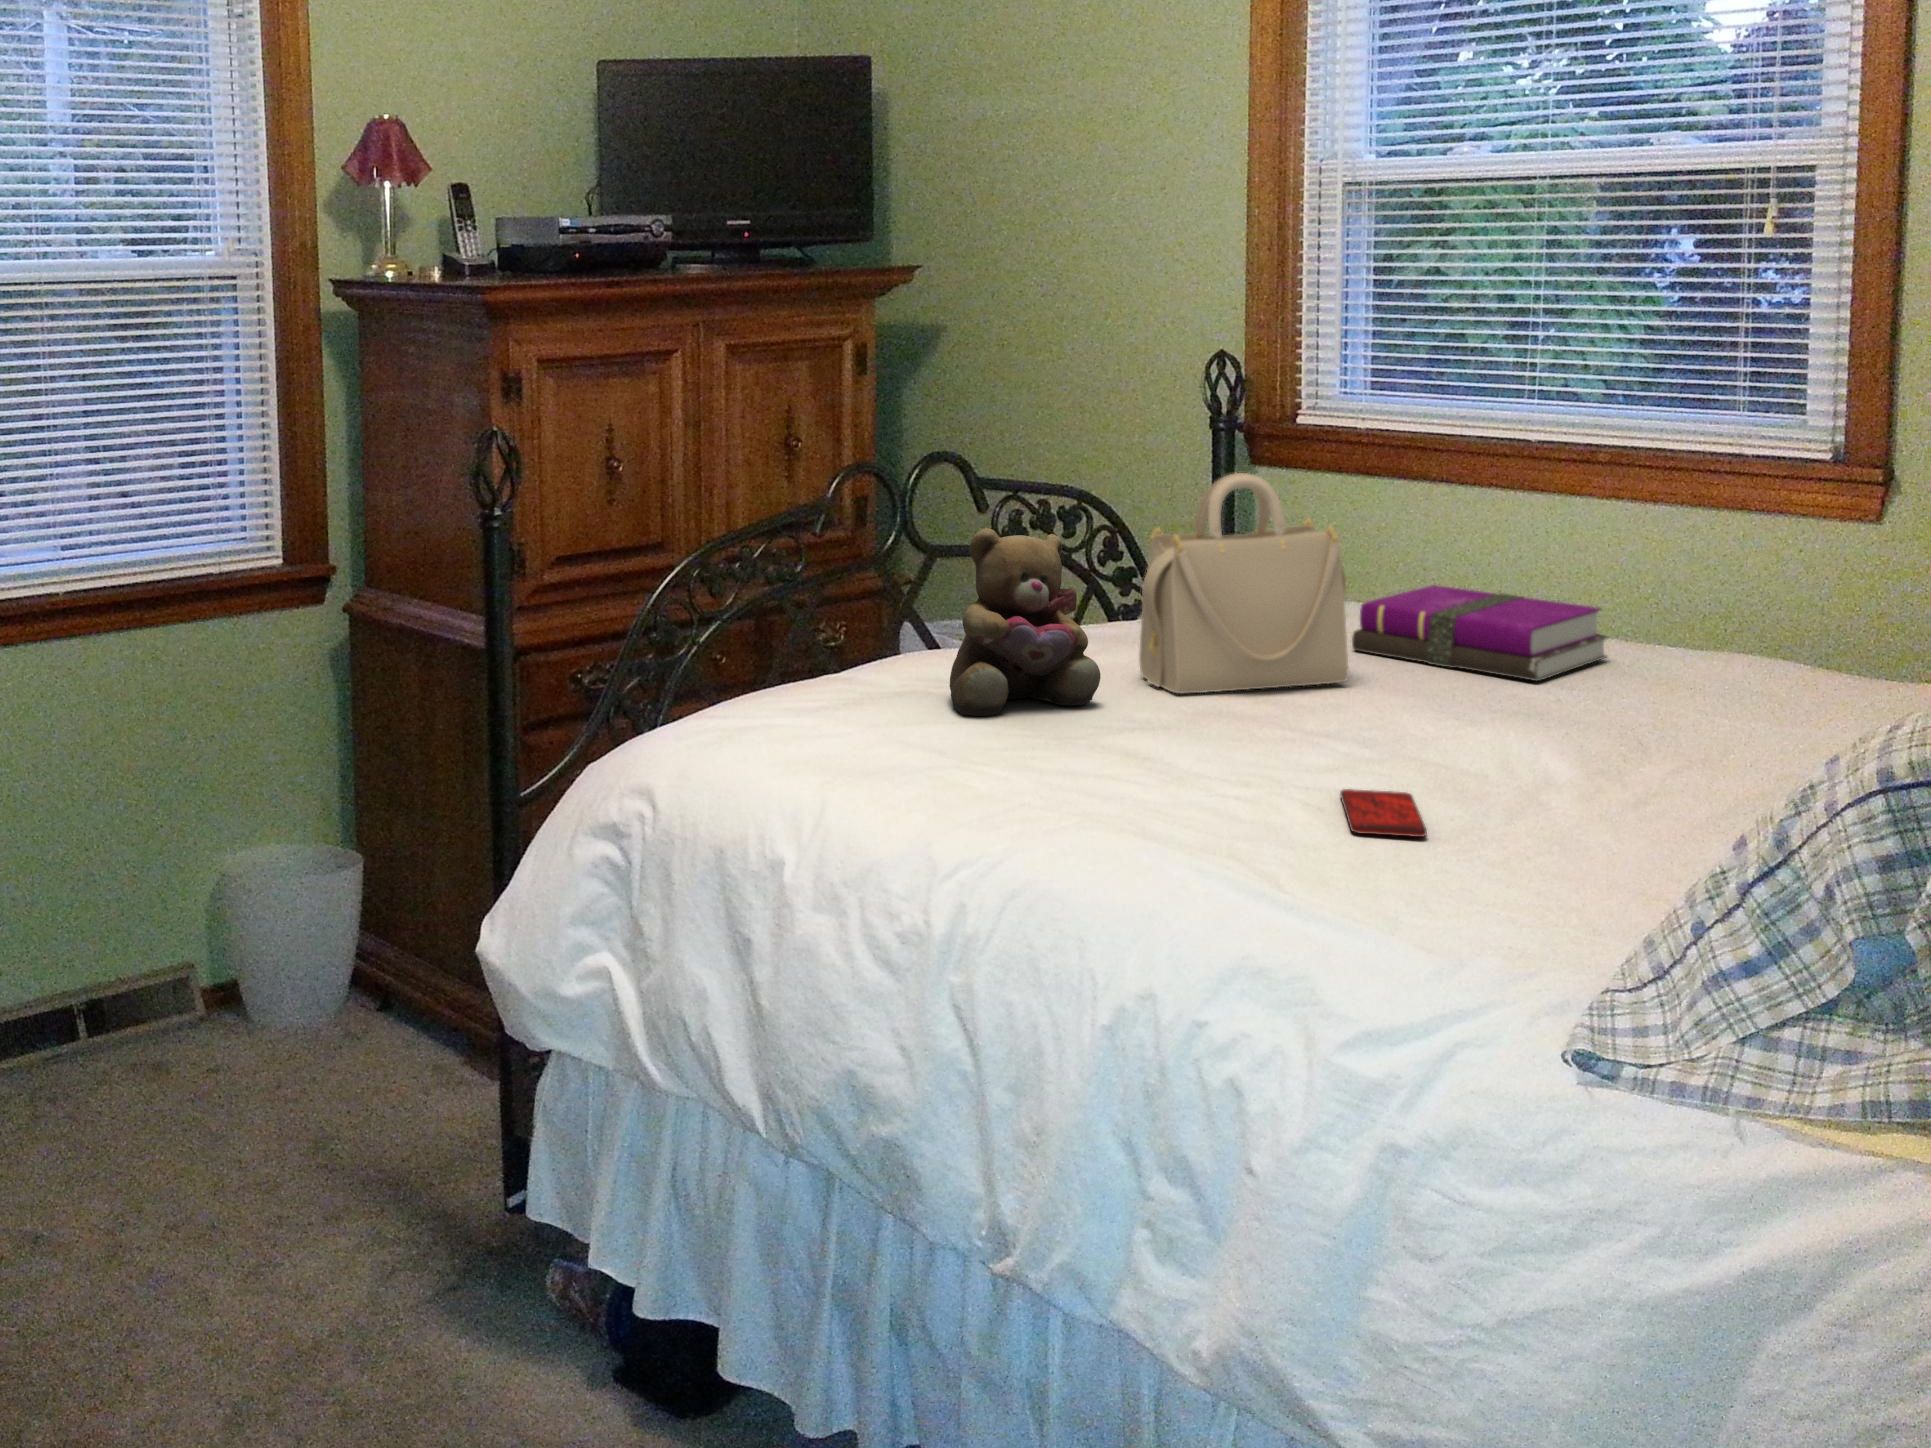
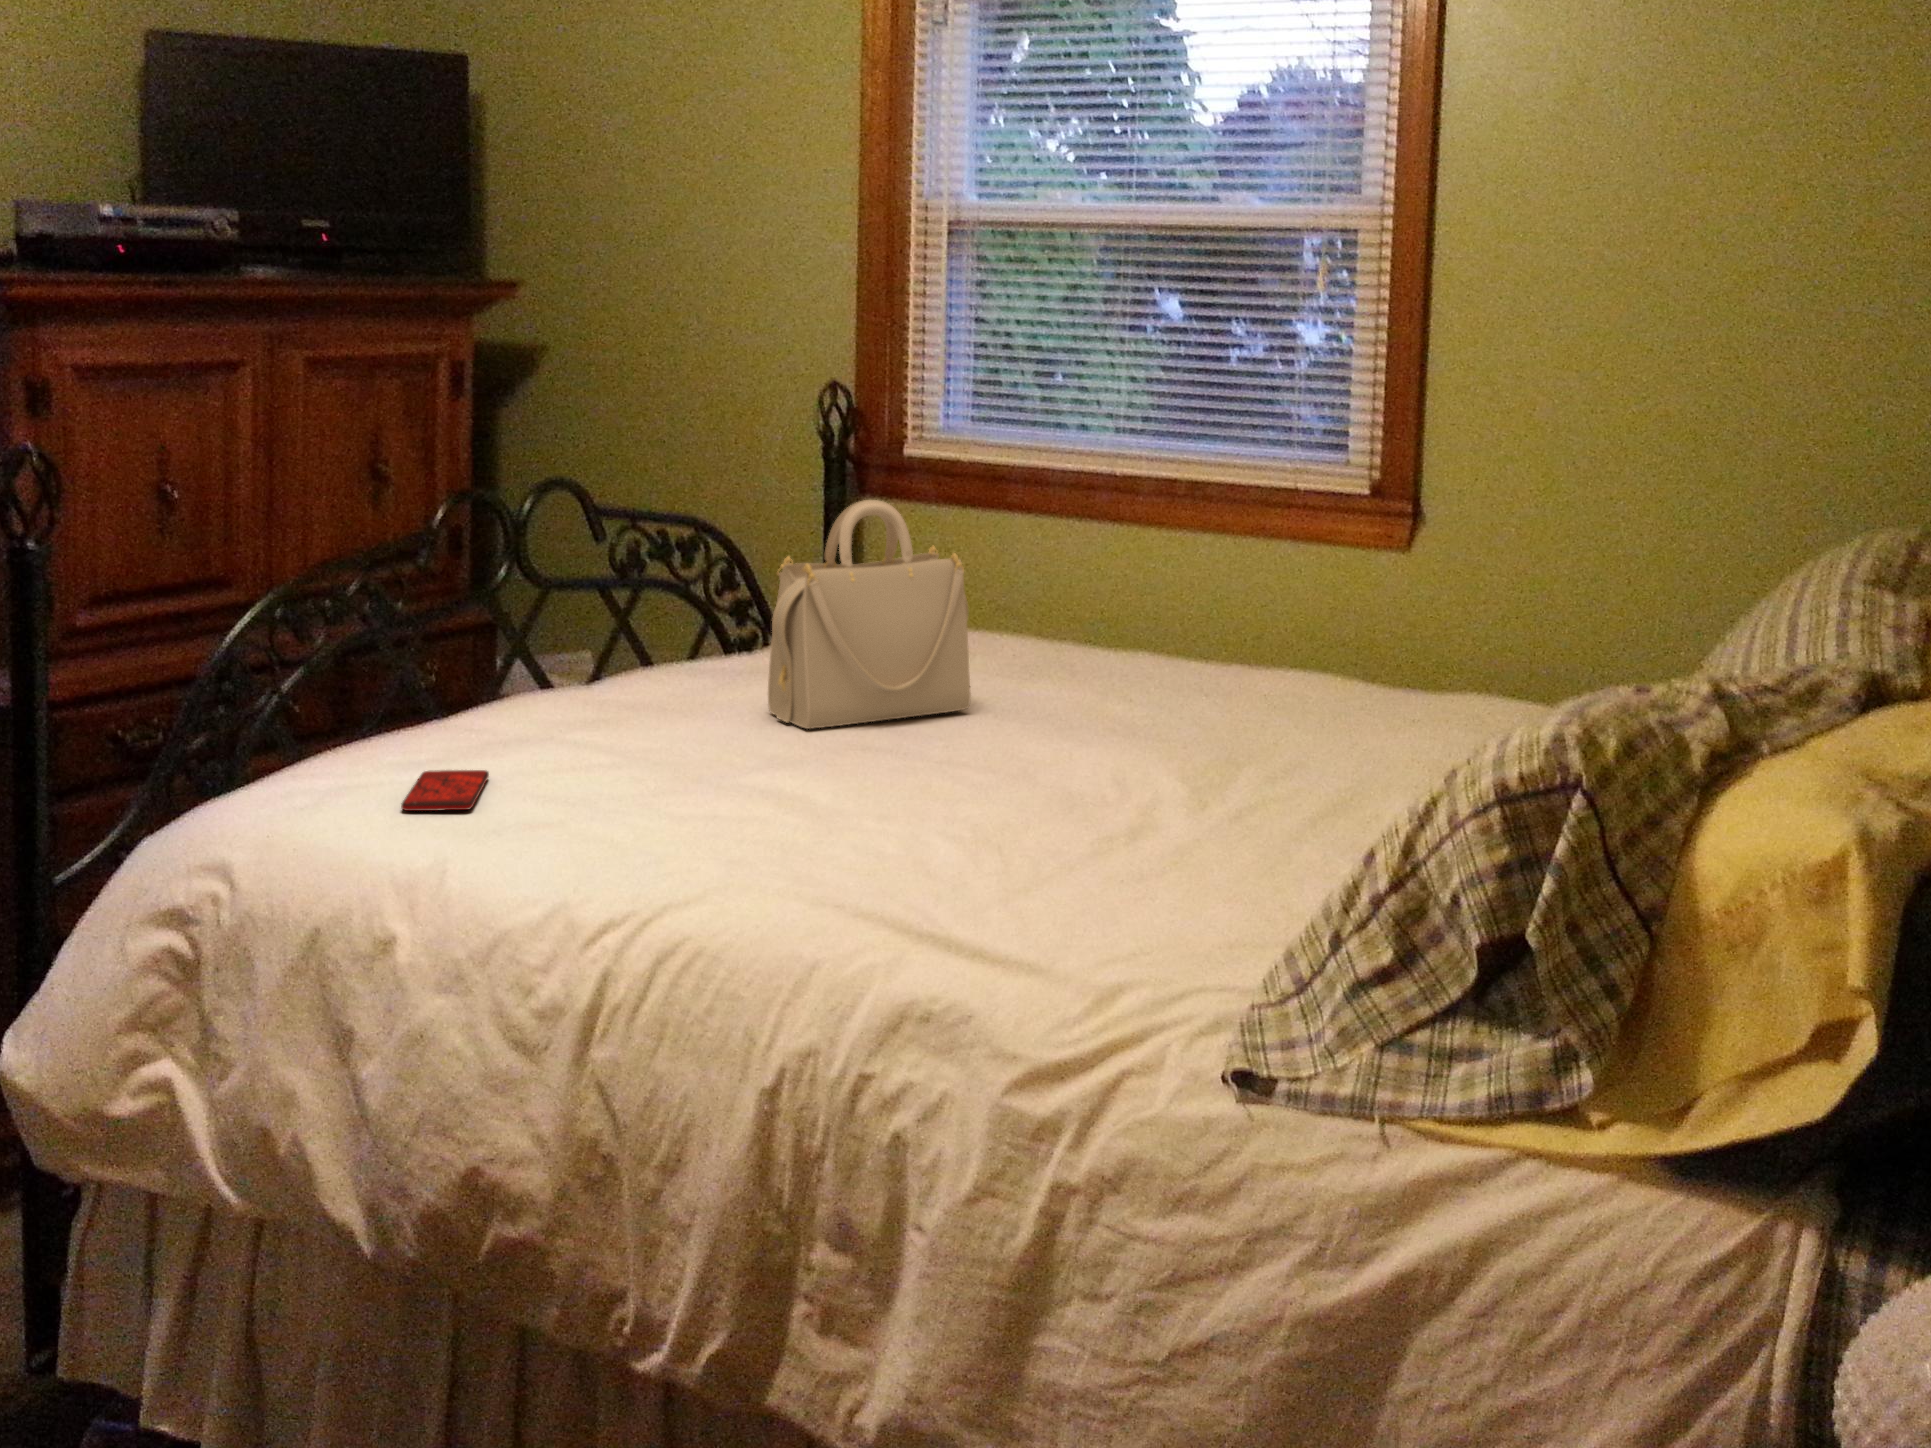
teddy bear: present [950,528,1100,716] -> none [570,558,731,764]
notebook: present [1352,585,1607,681] -> none [969,611,1193,701]
smartphone: present [1340,789,1427,837] -> present [401,770,489,811]

